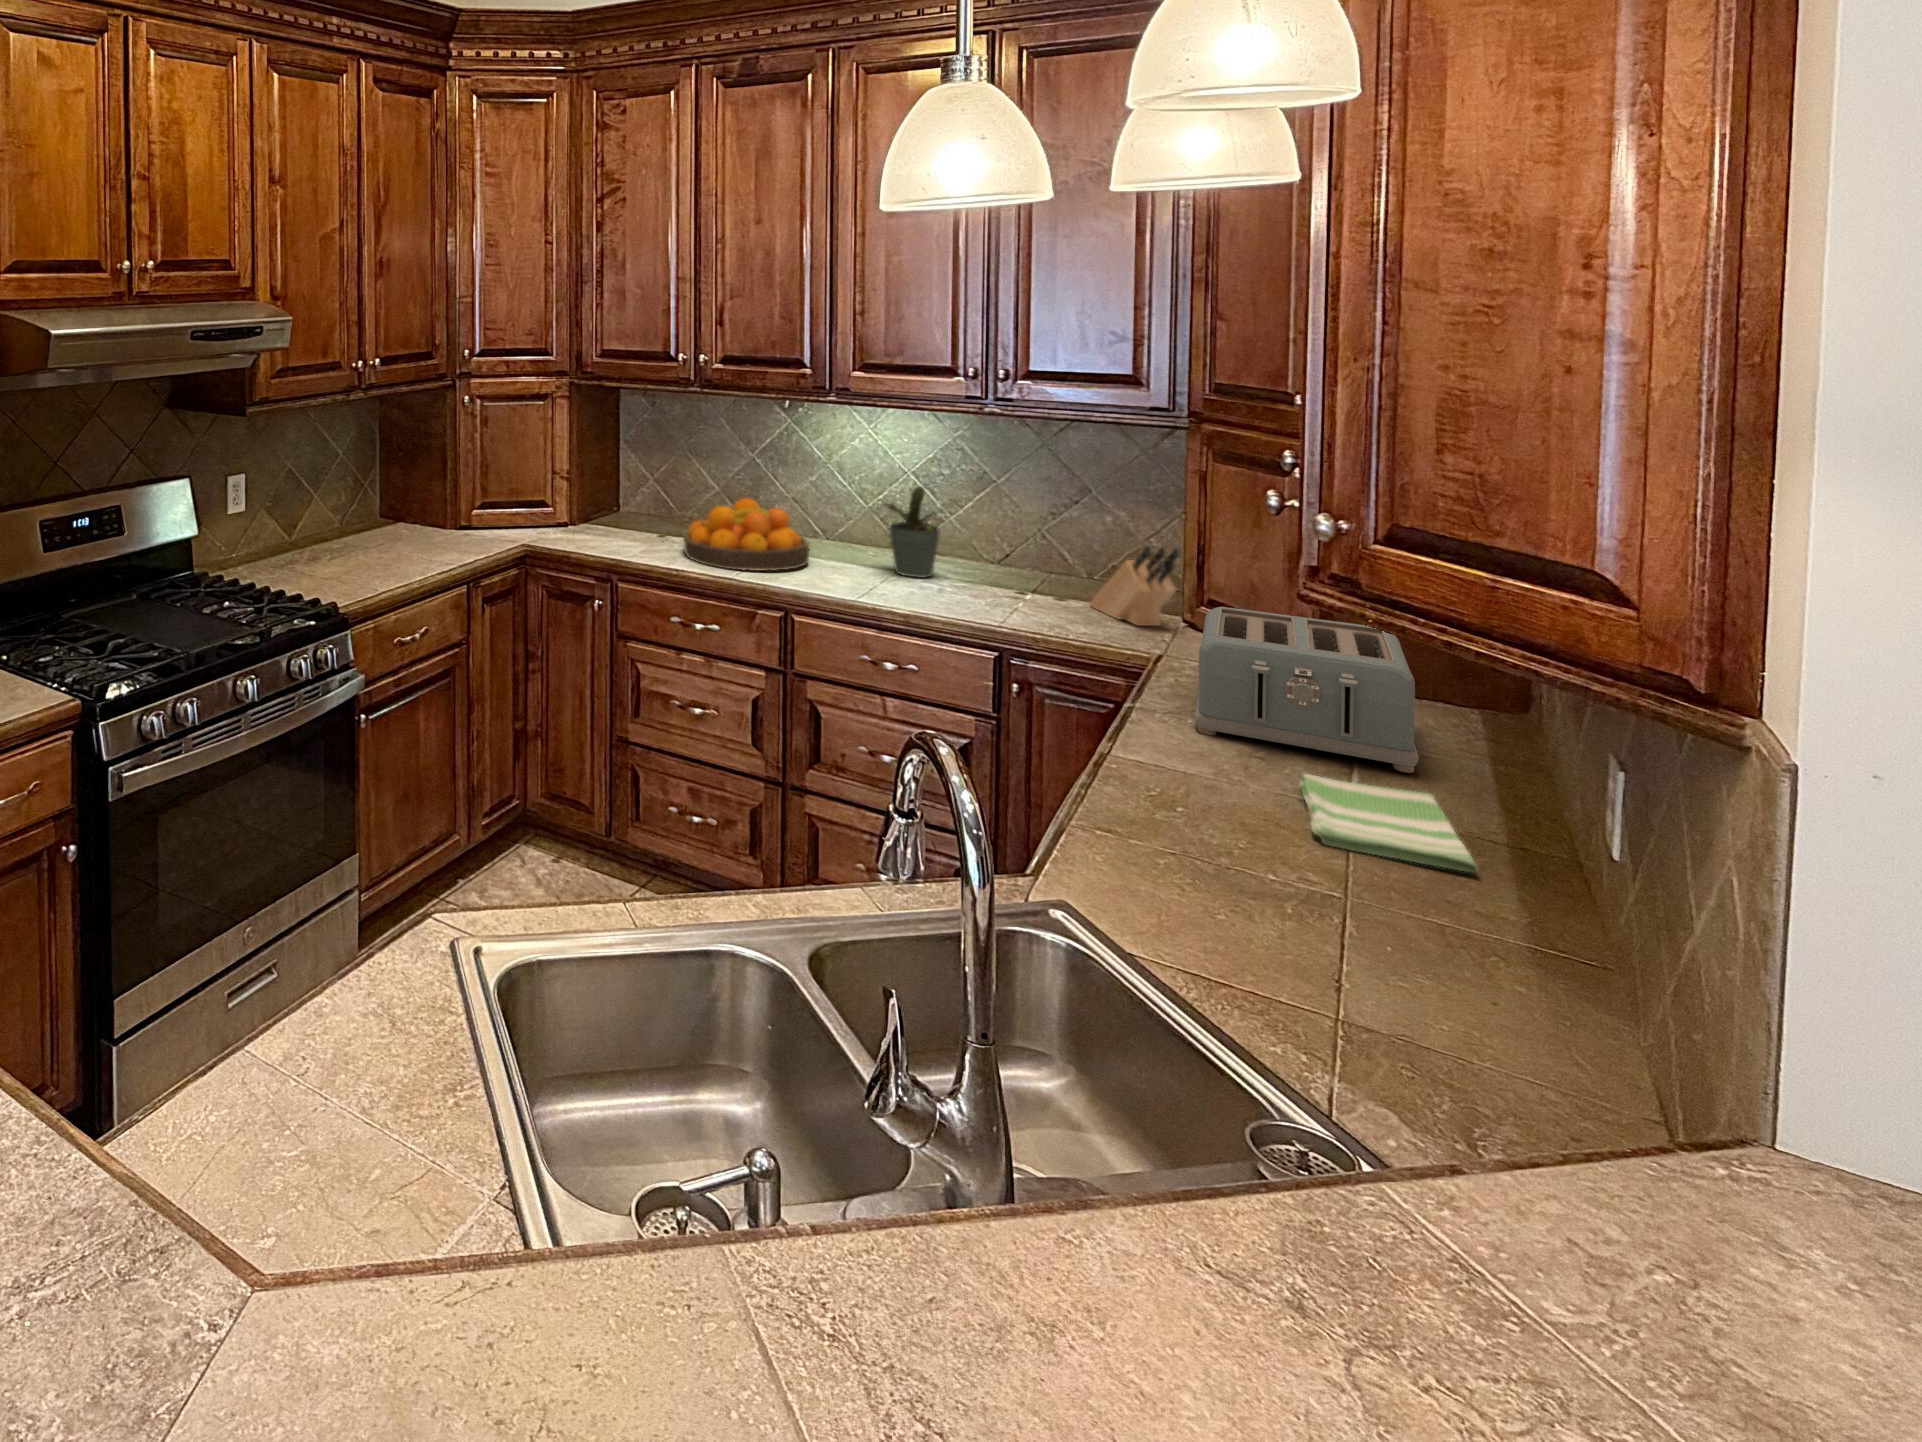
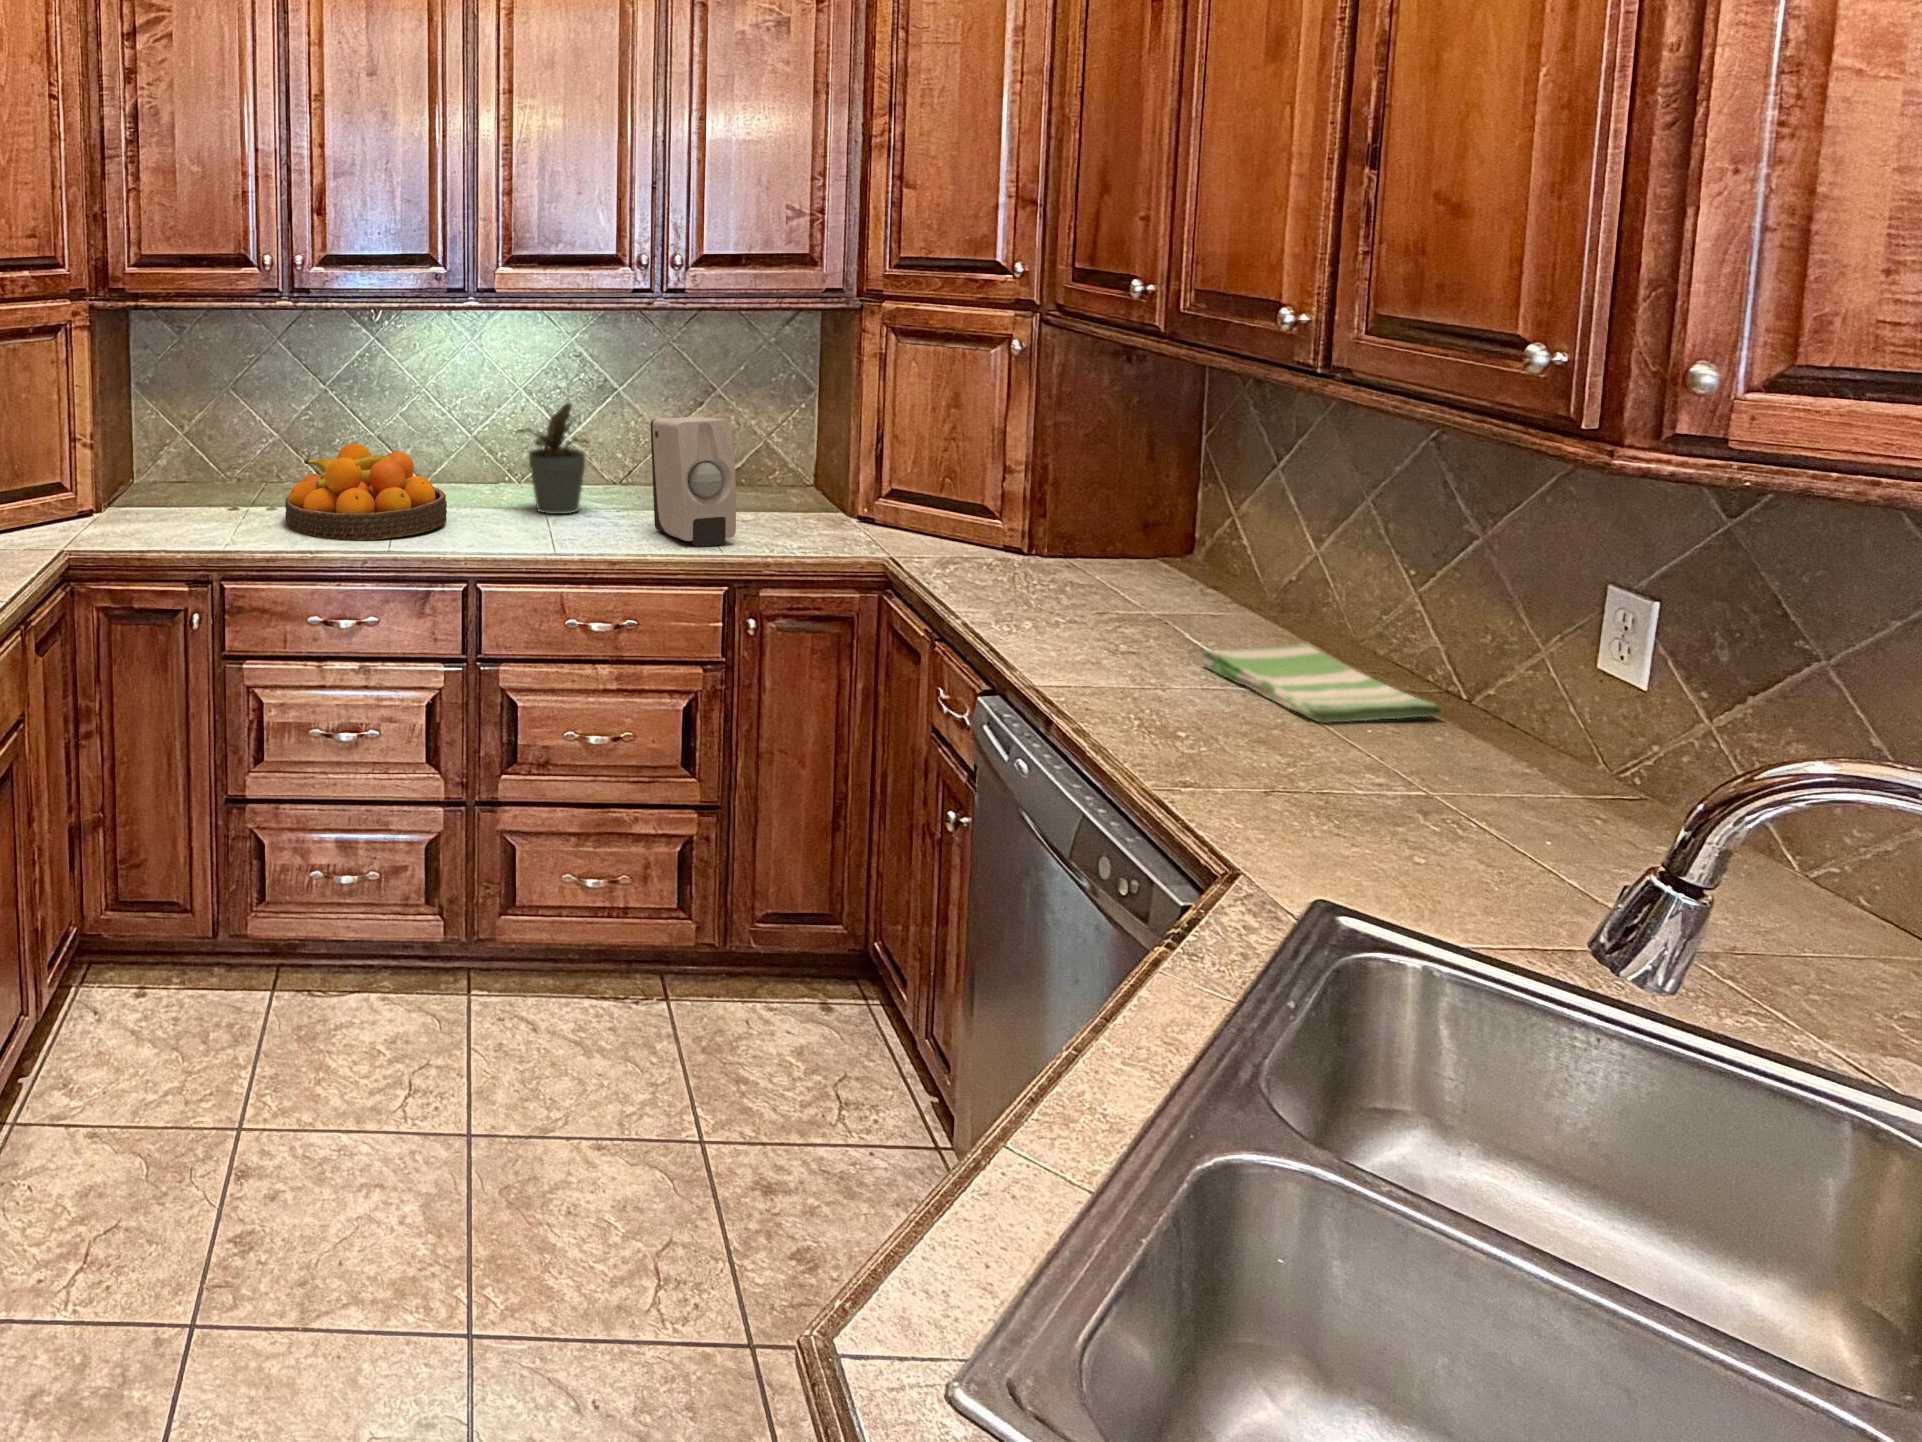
soap dispenser: none [972,508,1027,621] -> present [650,417,736,547]
knife block: present [1090,546,1180,626] -> none [751,436,861,529]
toaster: present [1195,607,1419,773] -> none [966,486,1237,632]

